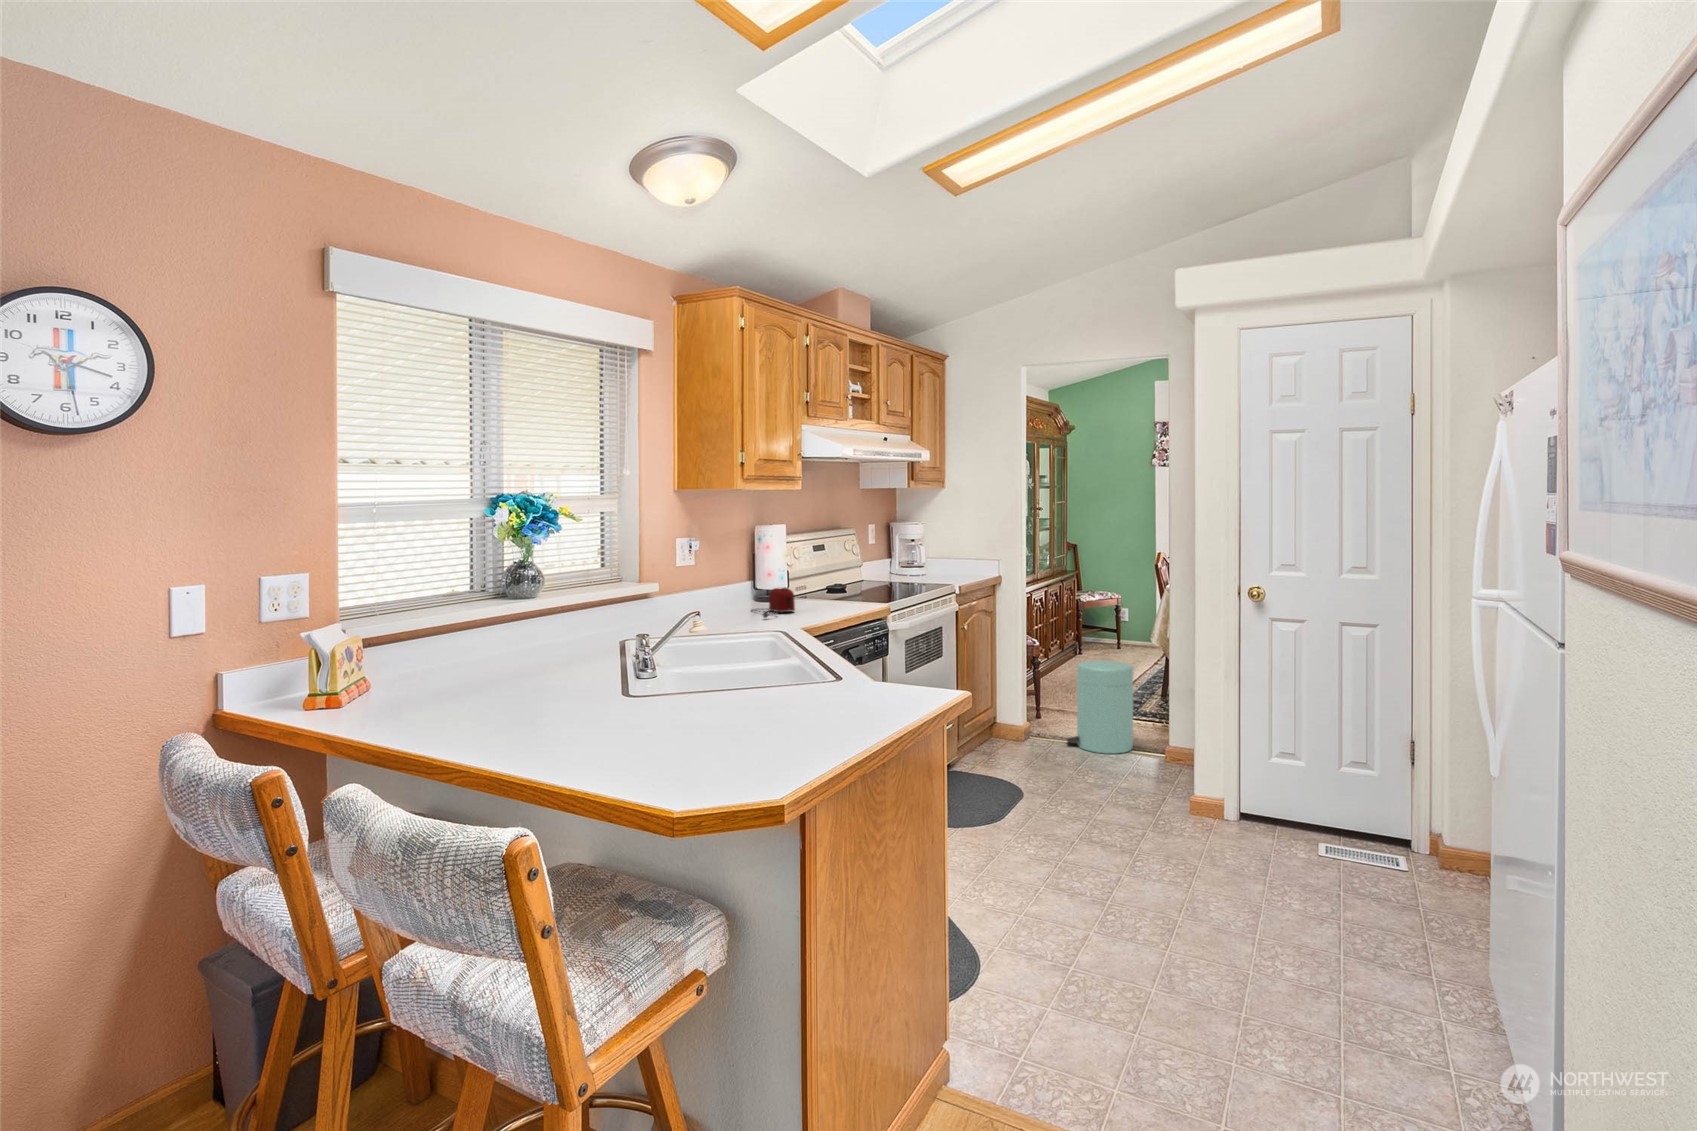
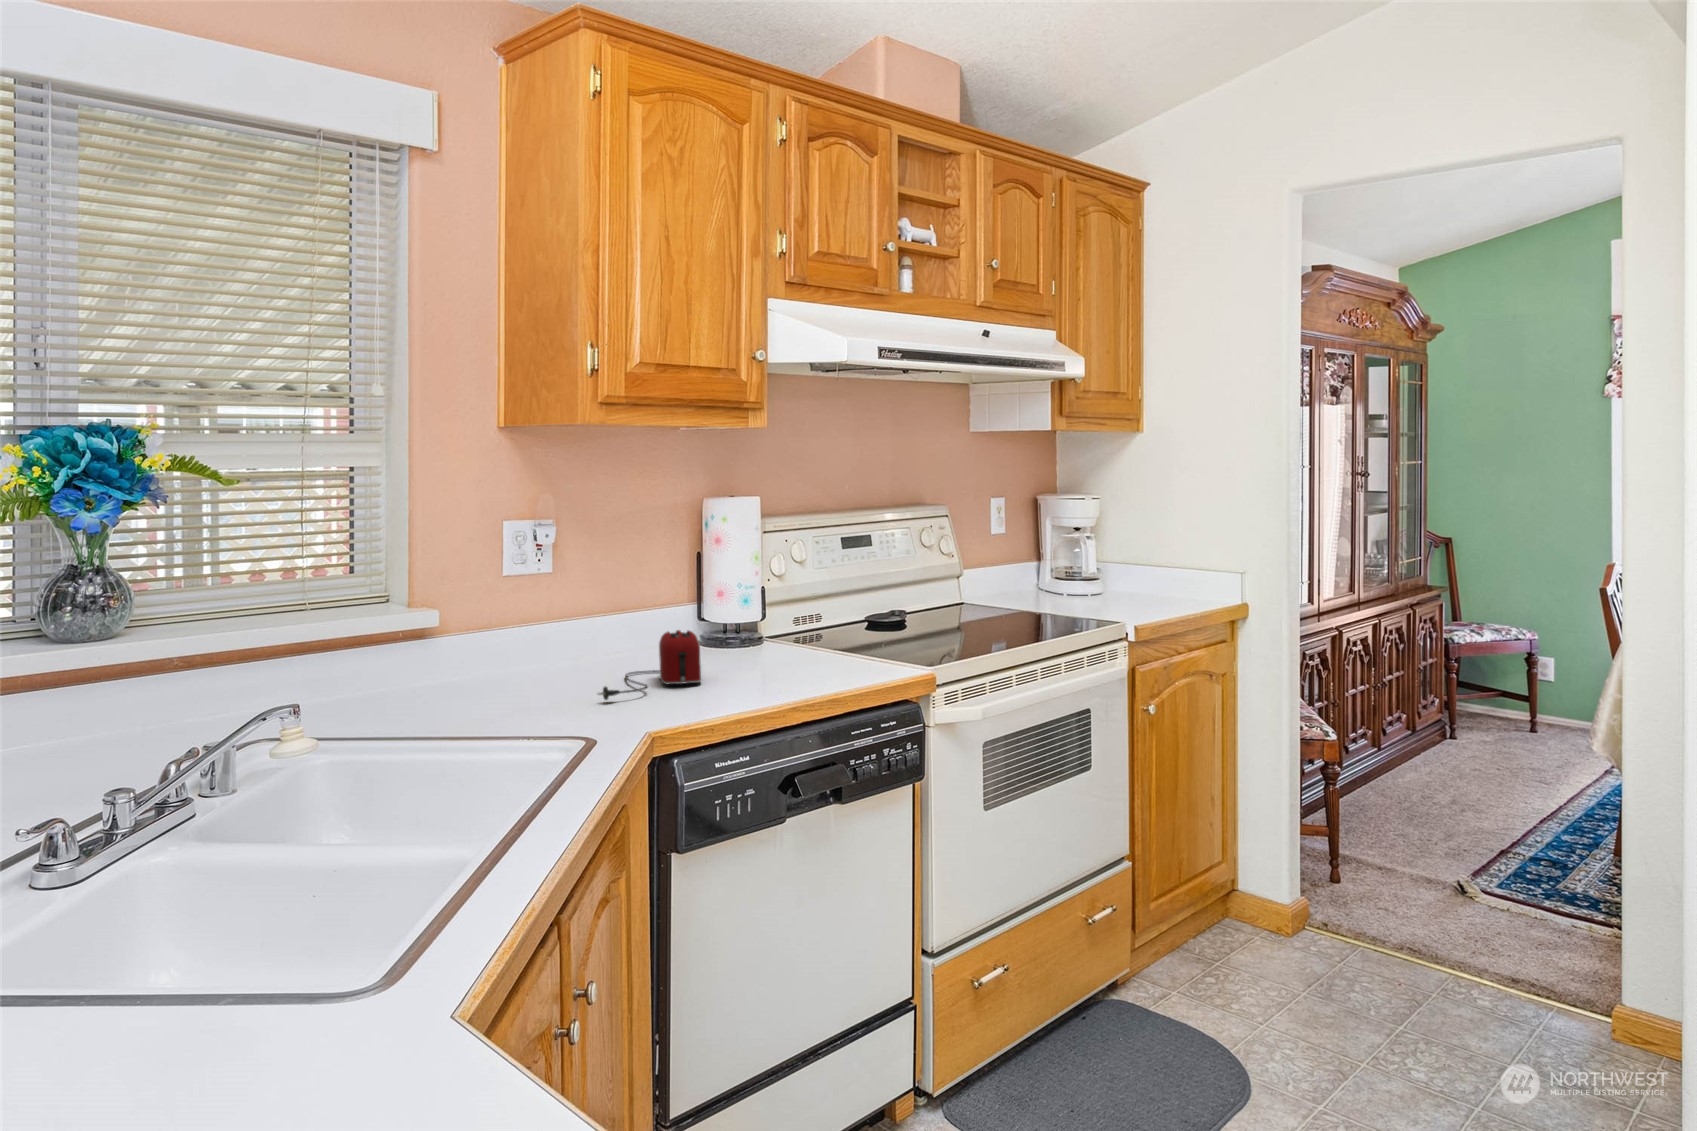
trash can: present [1067,660,1133,754] -> none [1382,786,1541,998]

